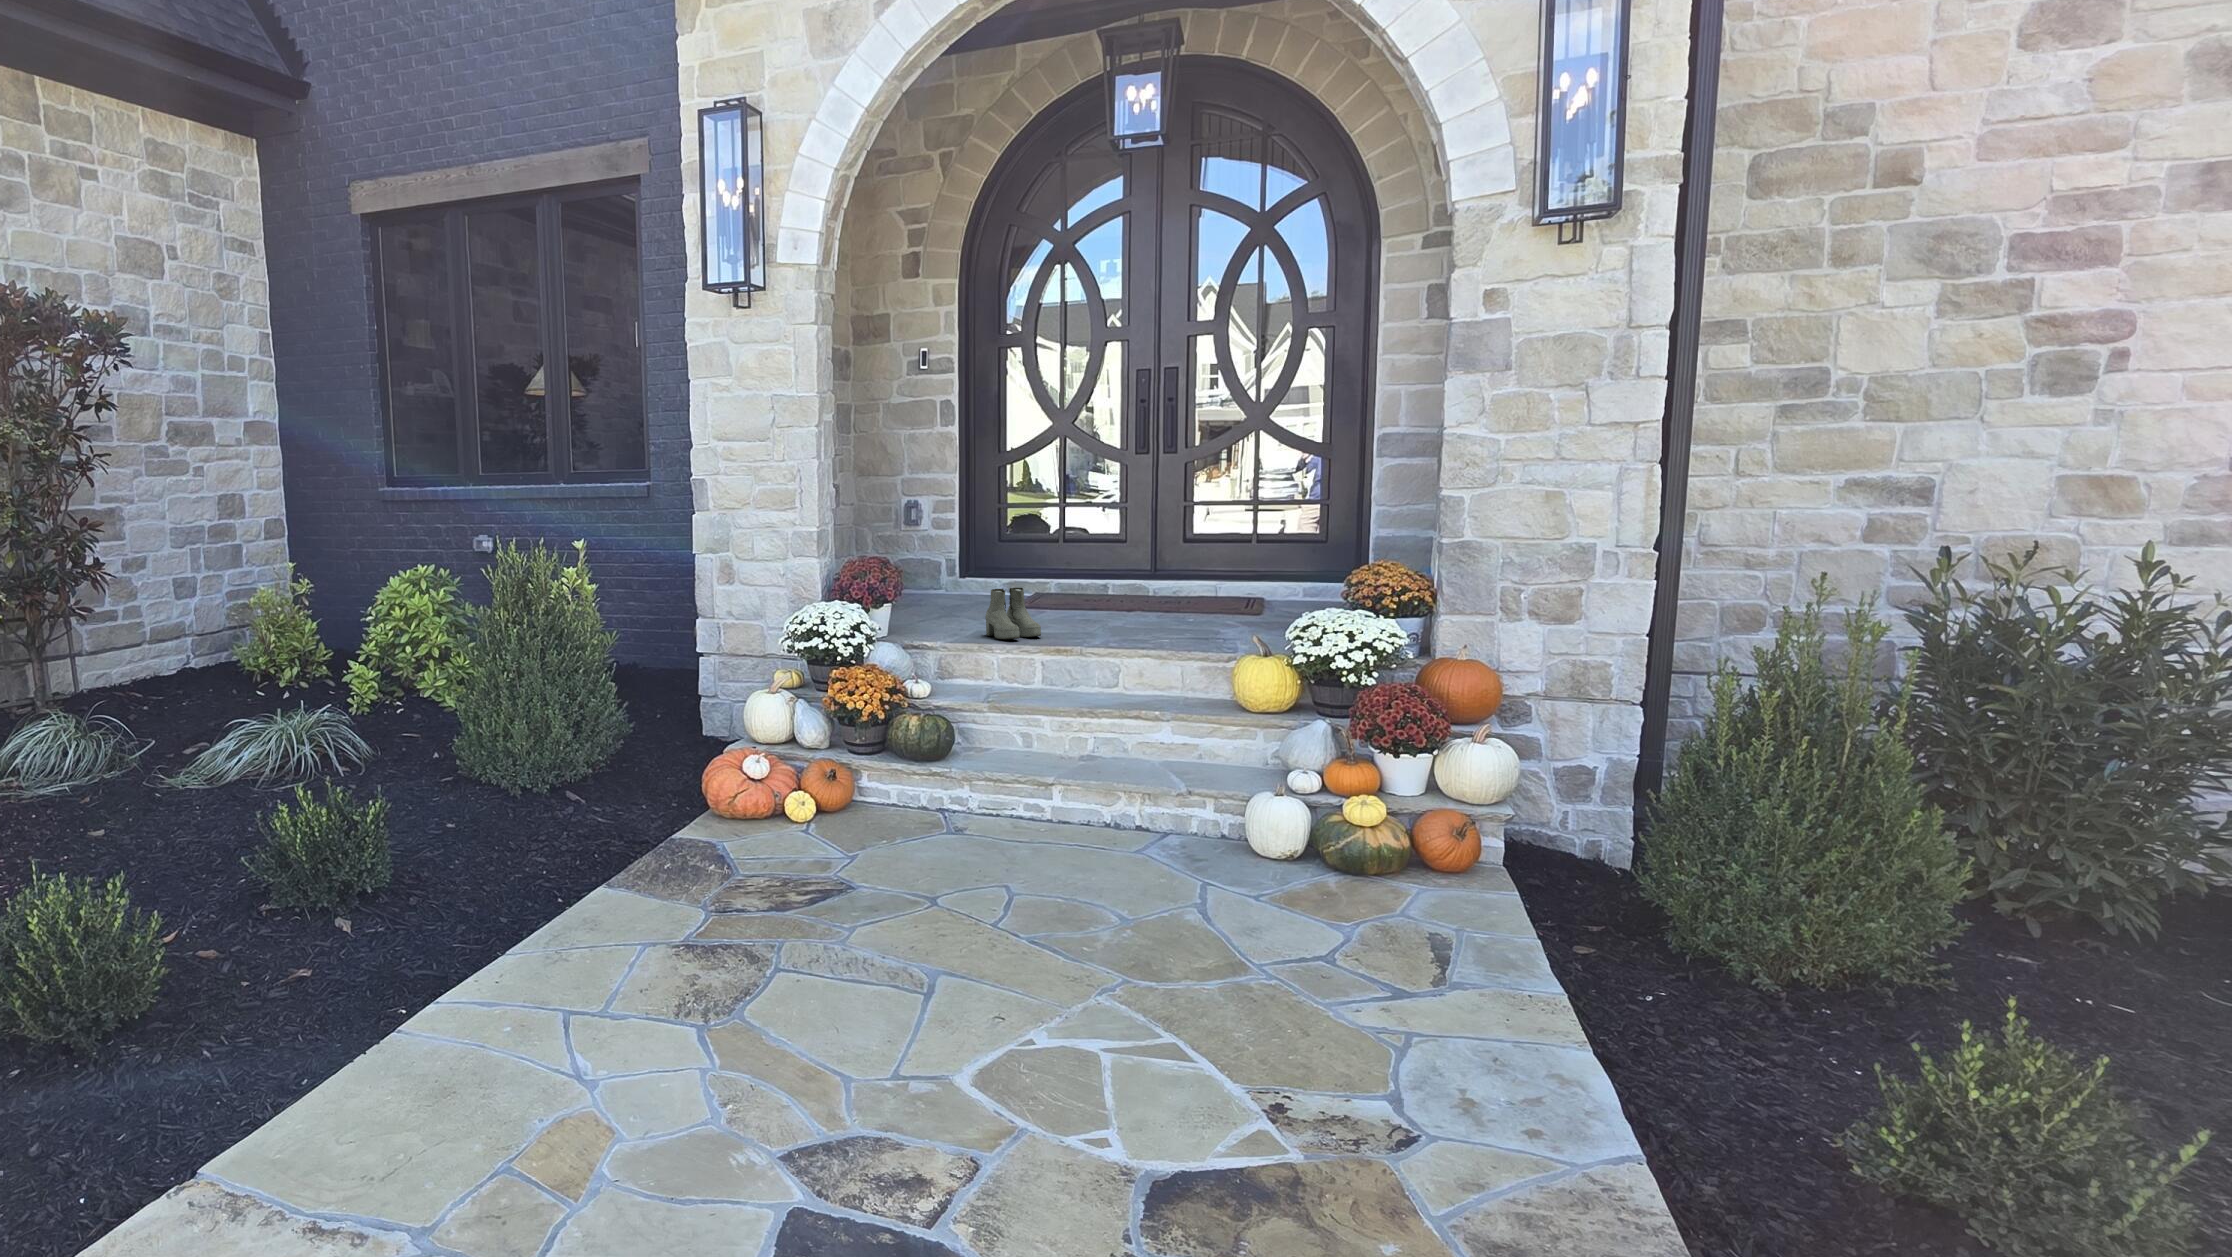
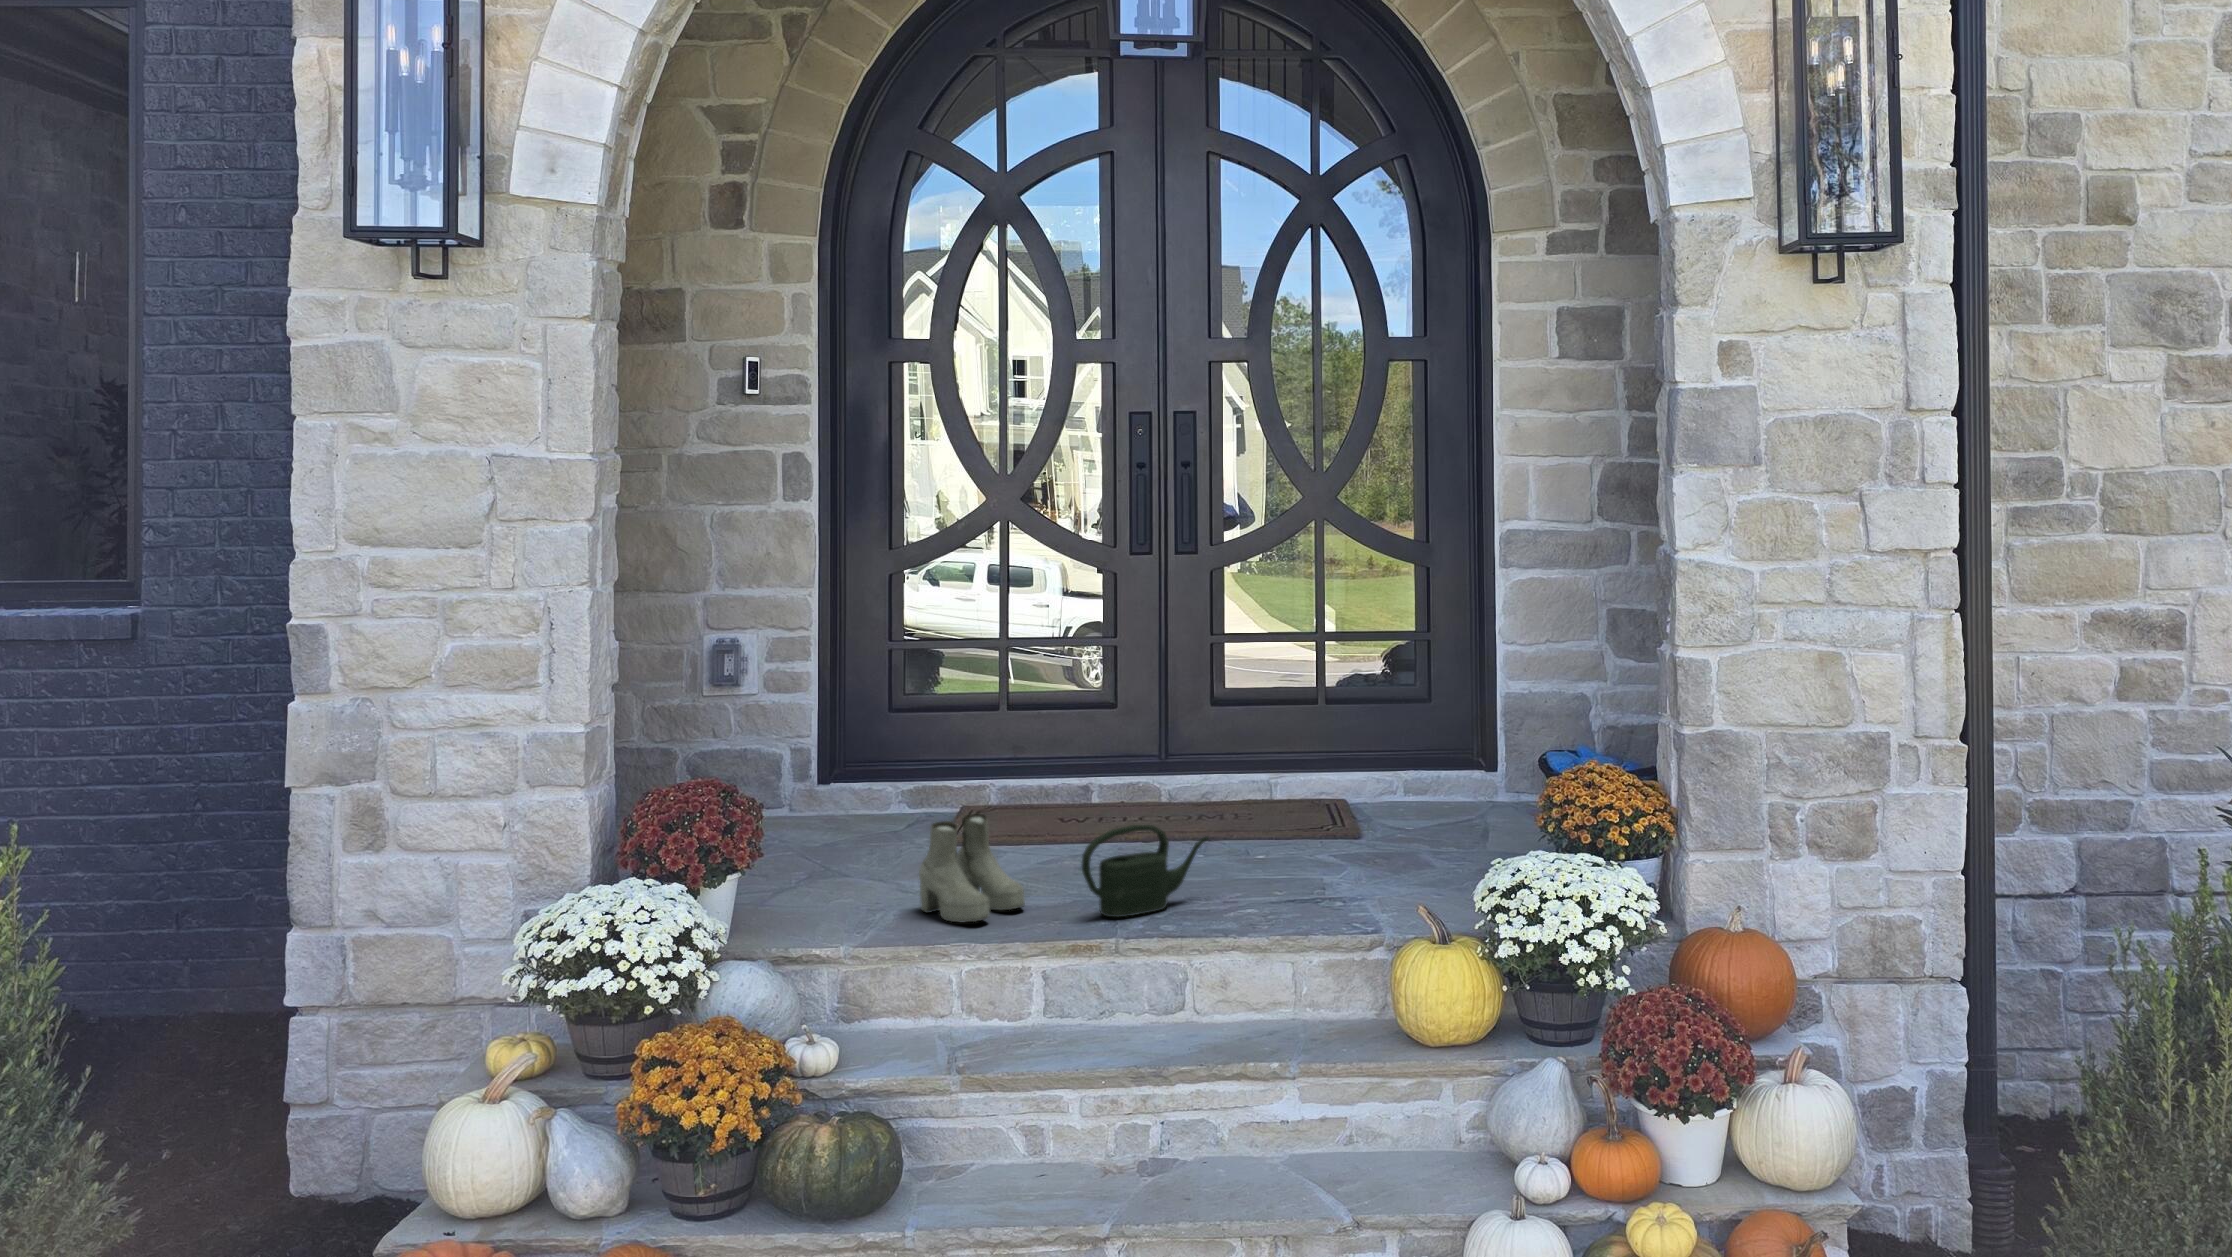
watering can: none [1070,594,1148,642] -> present [1082,825,1209,917]

